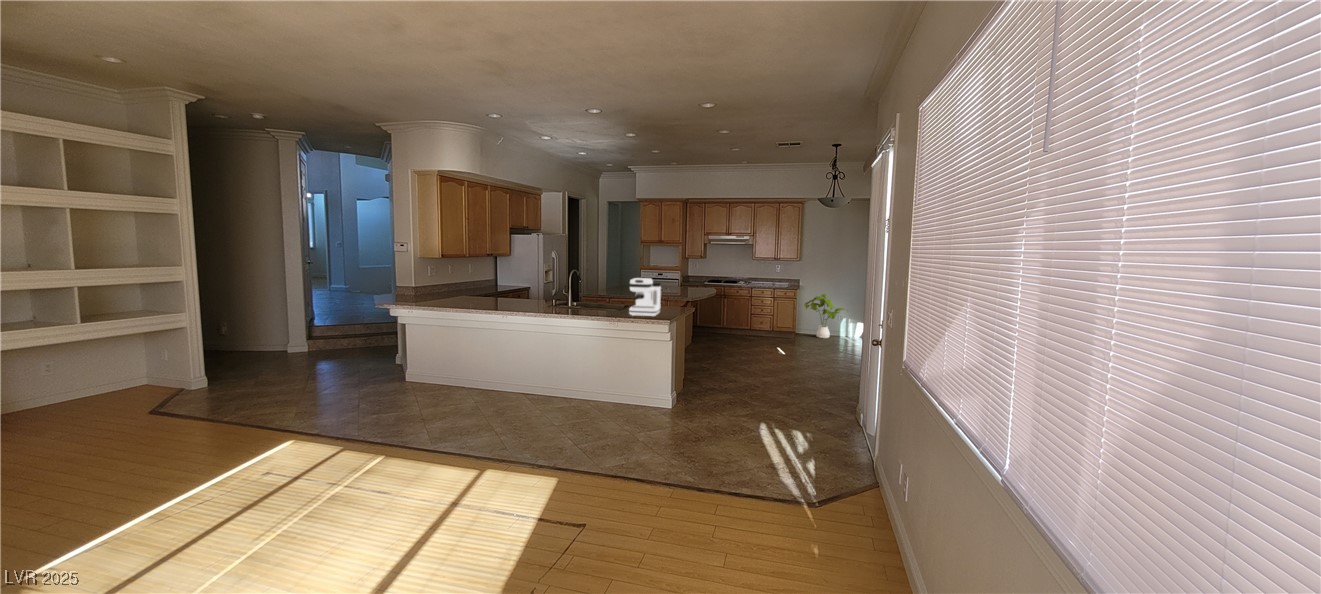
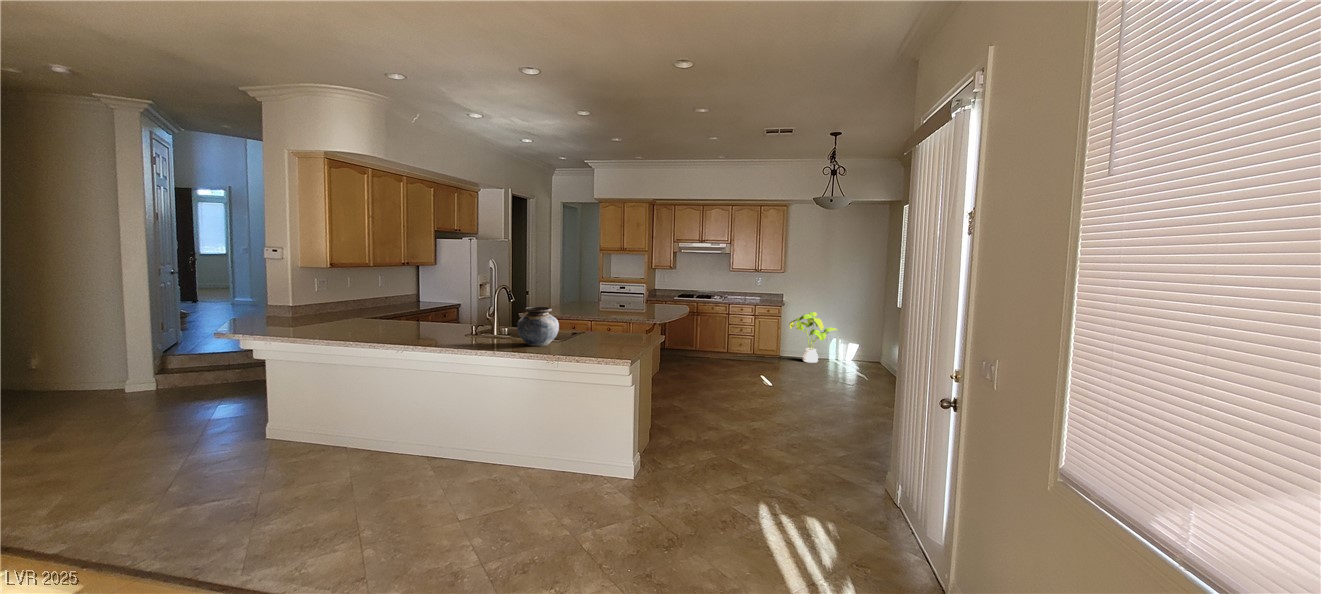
coffee maker: present [629,278,661,316] -> none [576,298,621,352]
vase: none [586,285,616,313] -> present [517,307,559,346]

